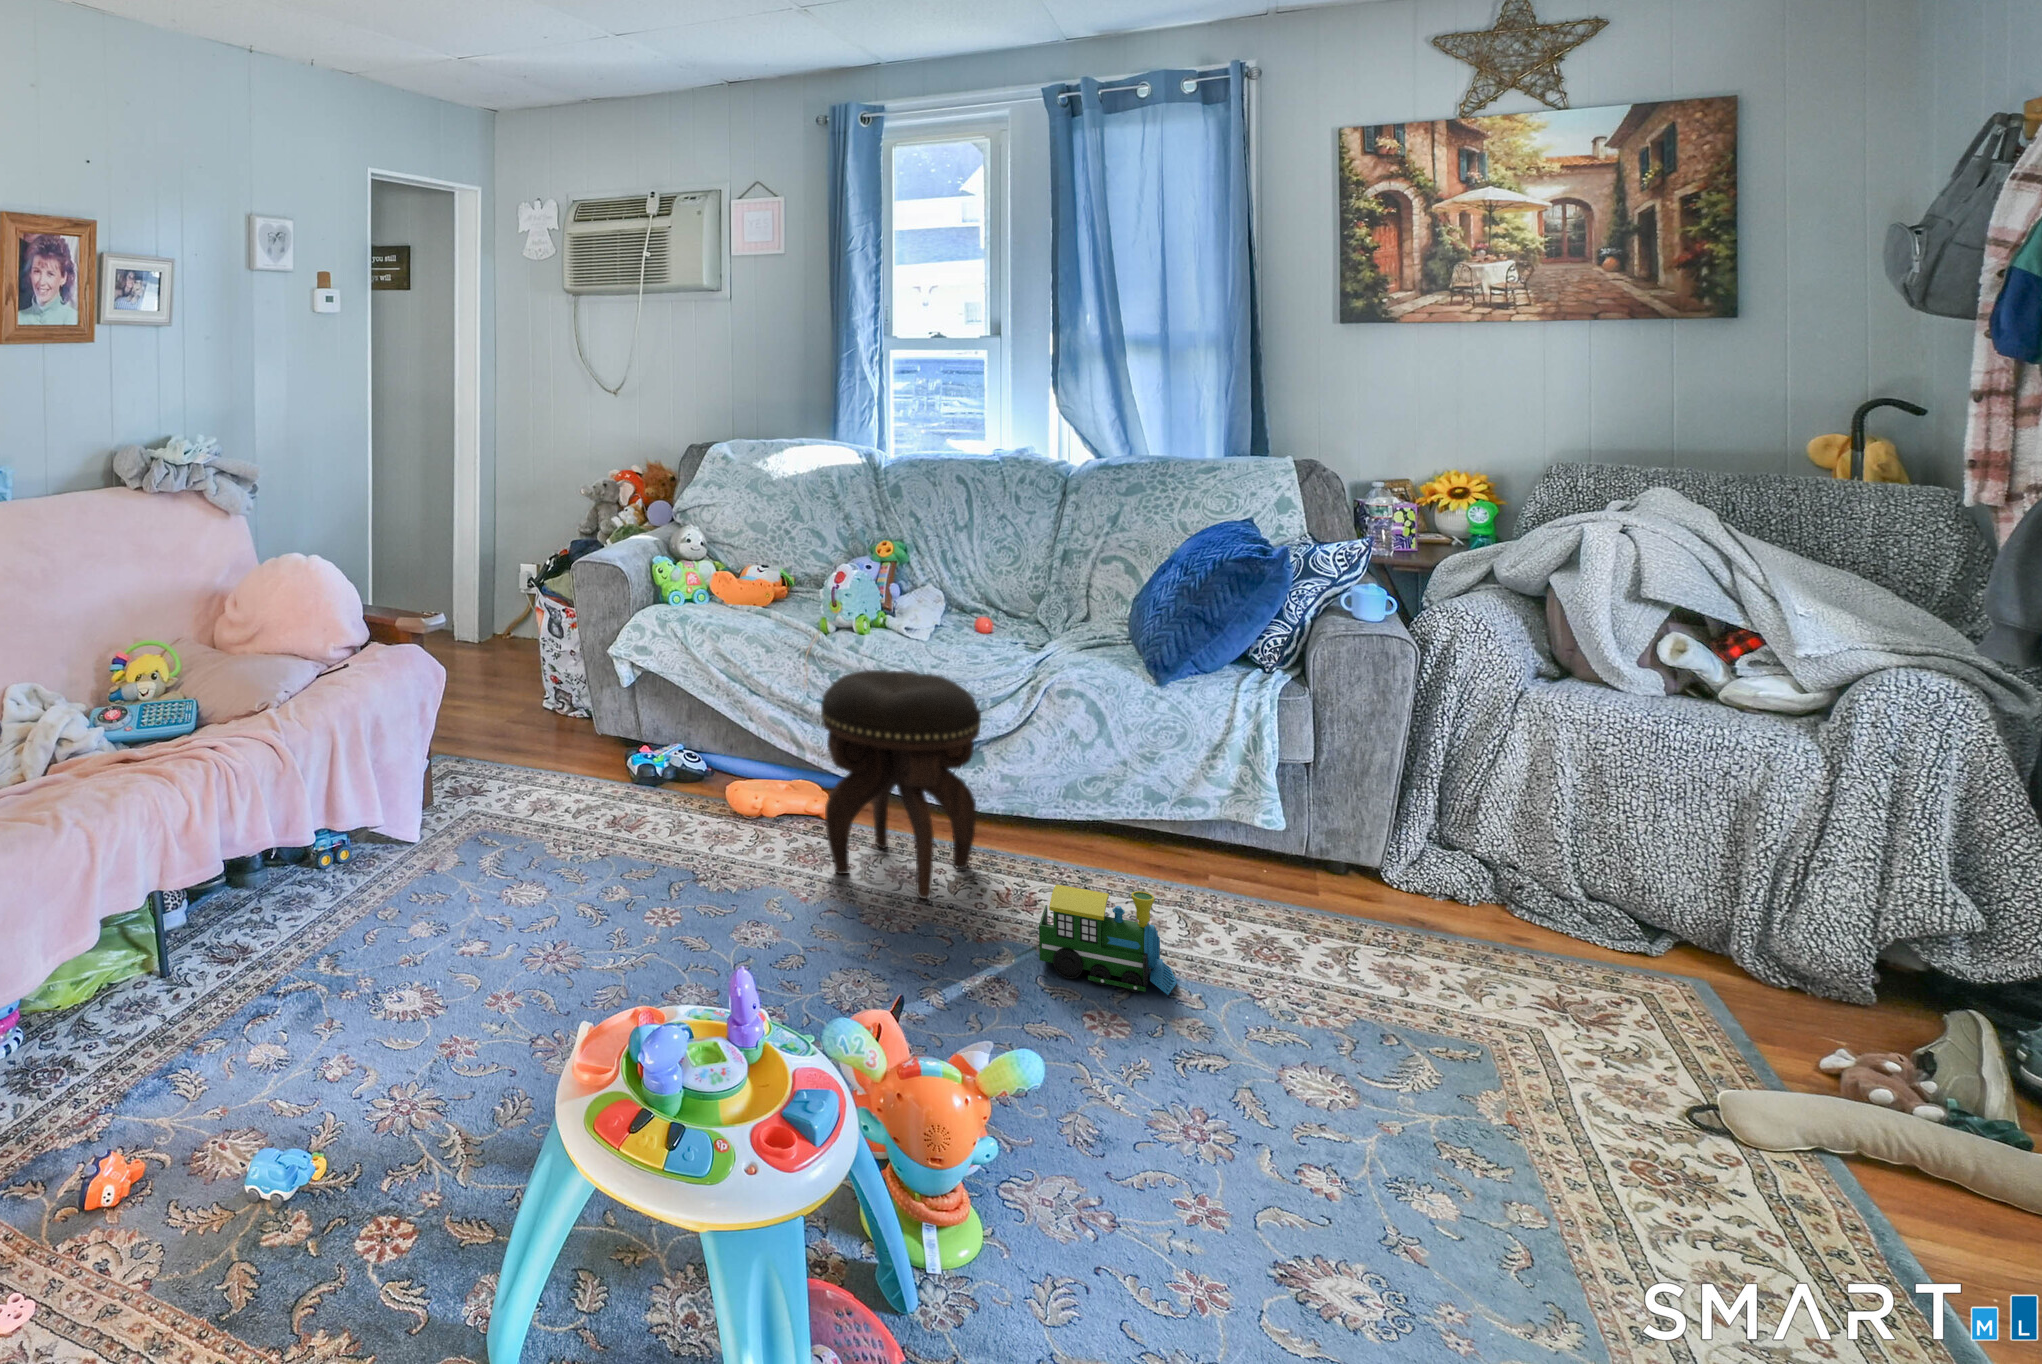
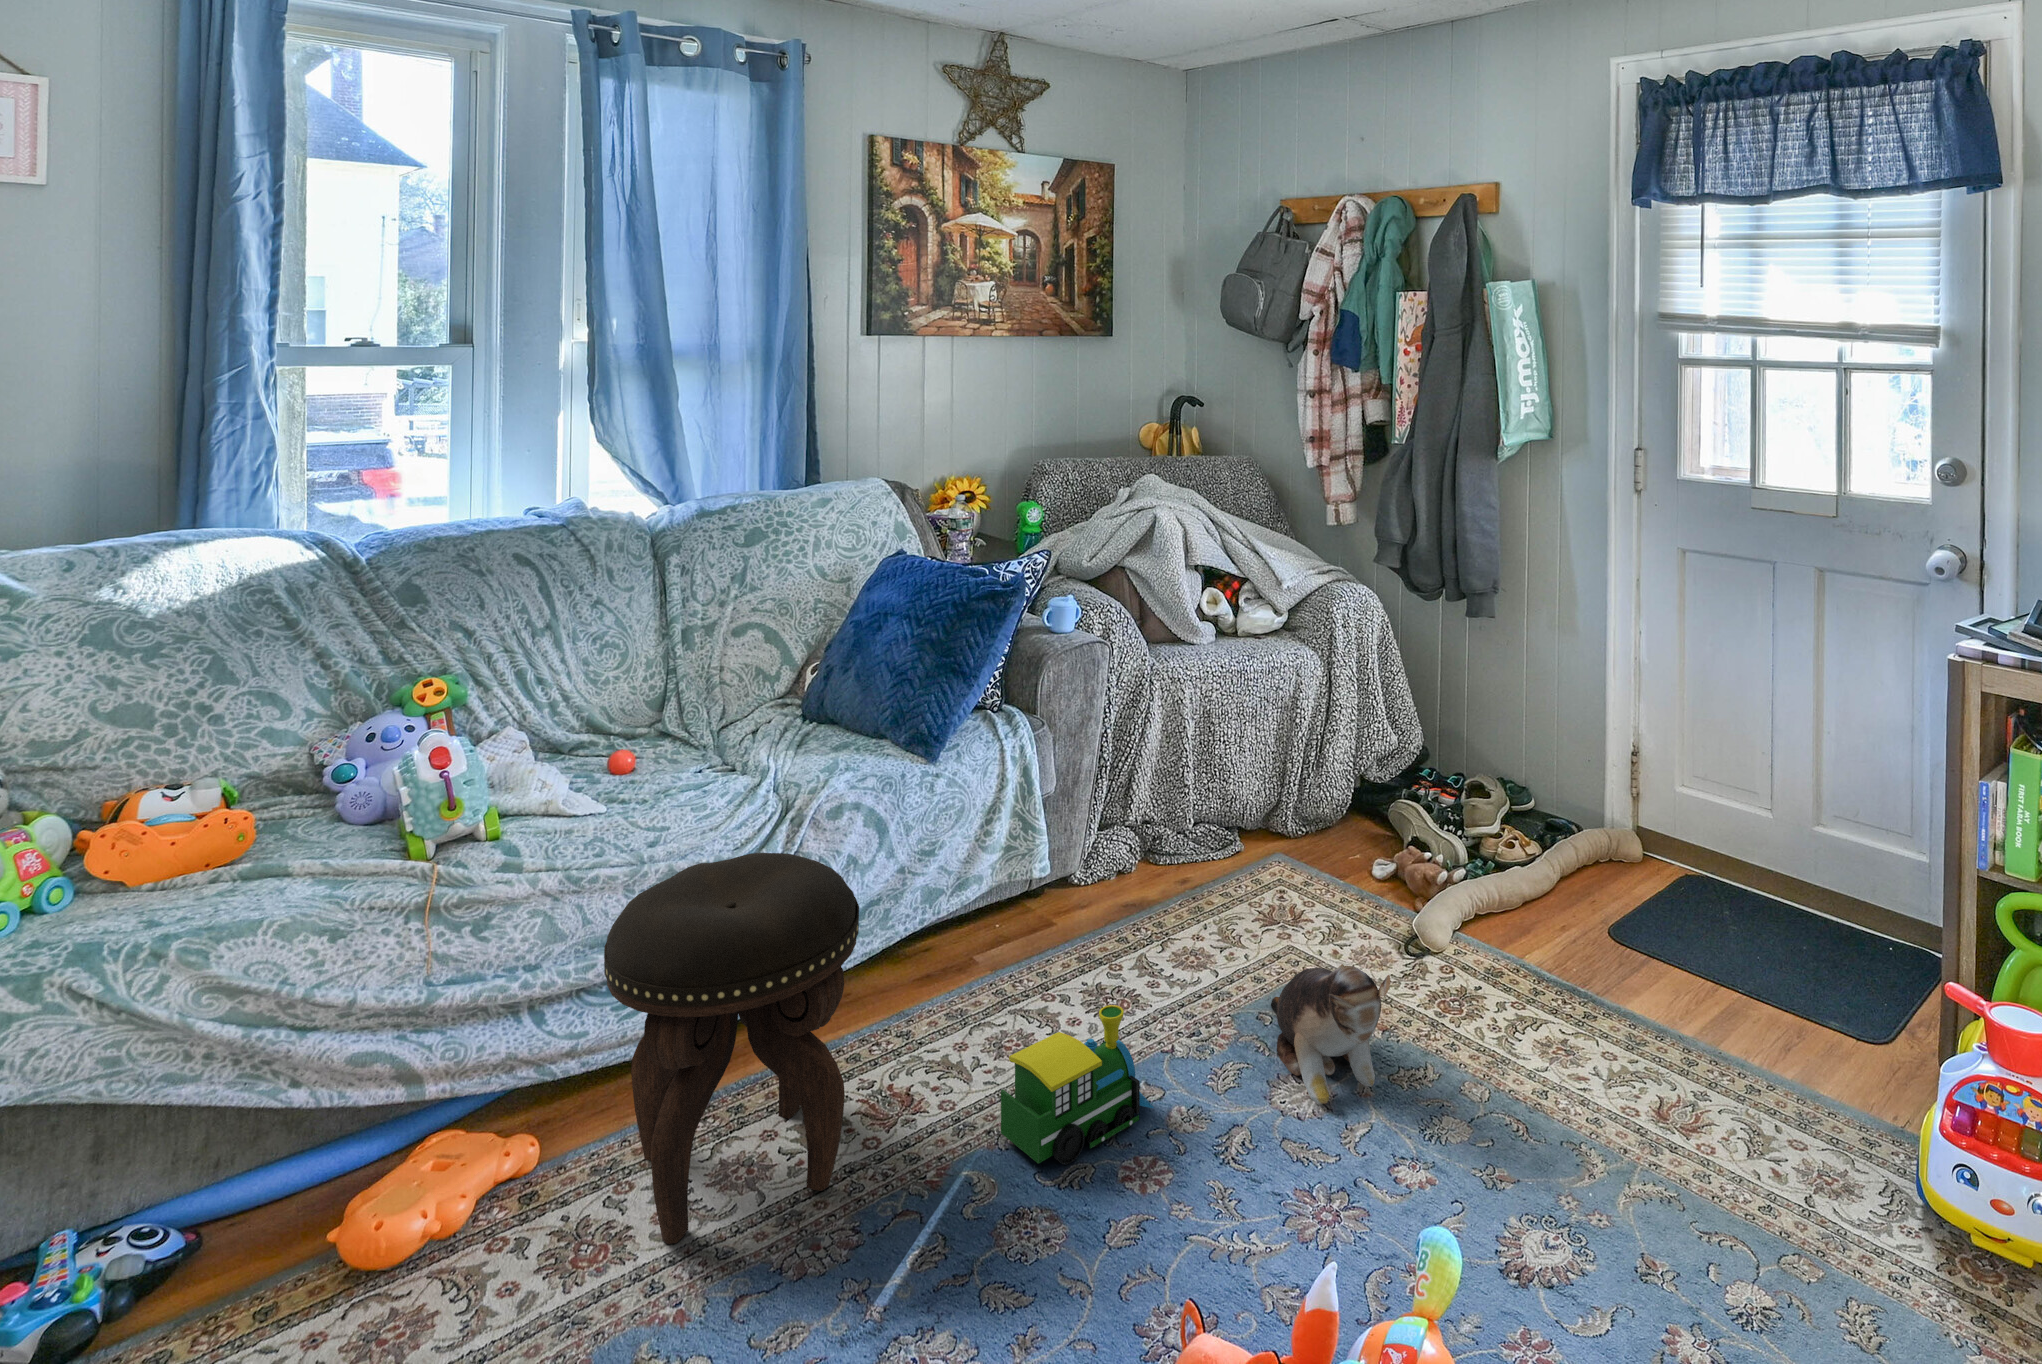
plush toy: none [1284,953,1430,1107] -> present [1271,964,1391,1104]

